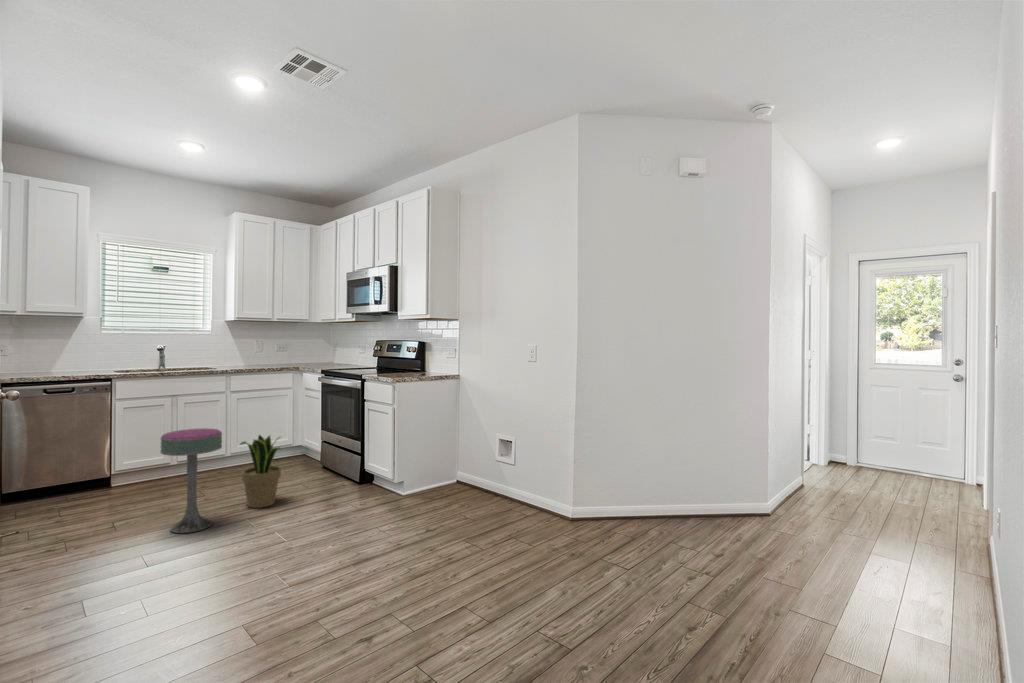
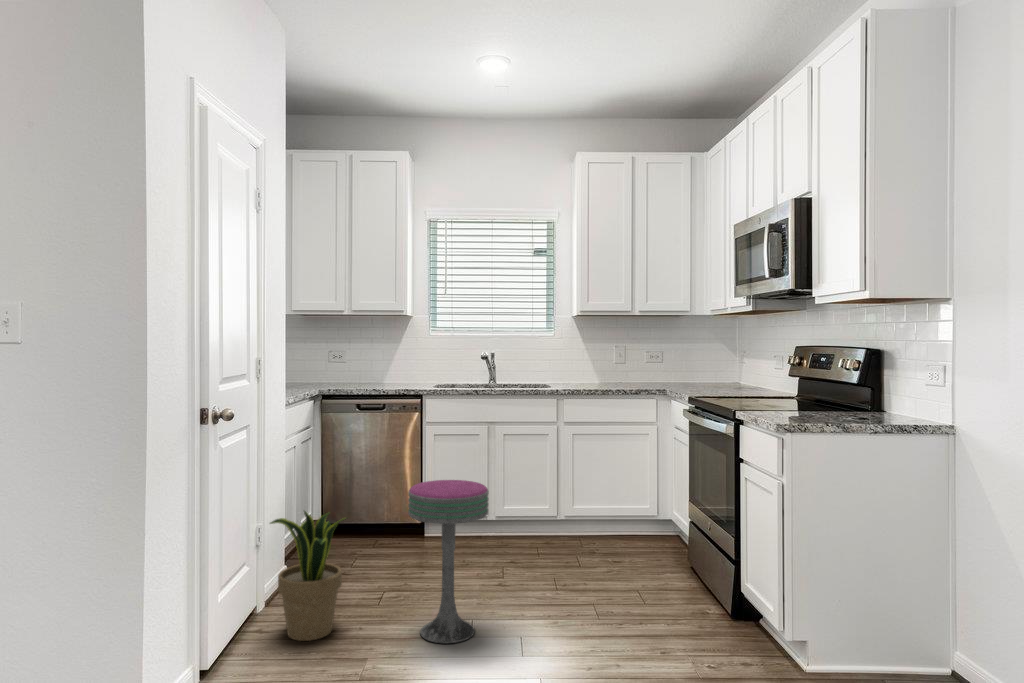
potted plant: present [240,435,281,508] -> present [270,511,346,641]

